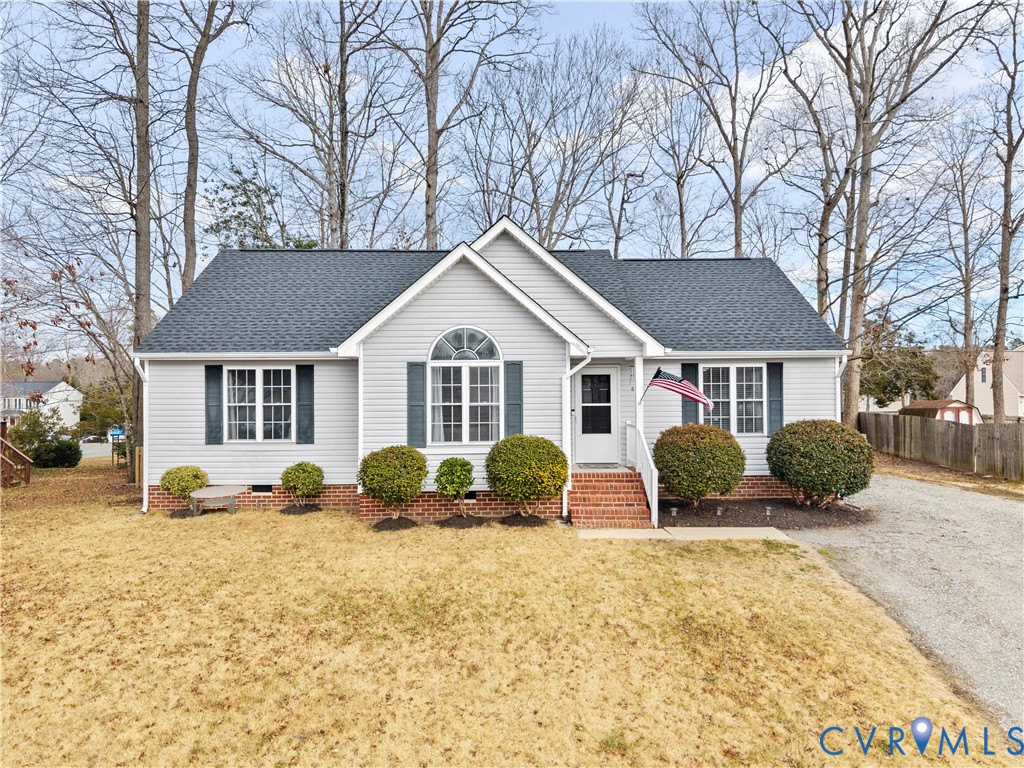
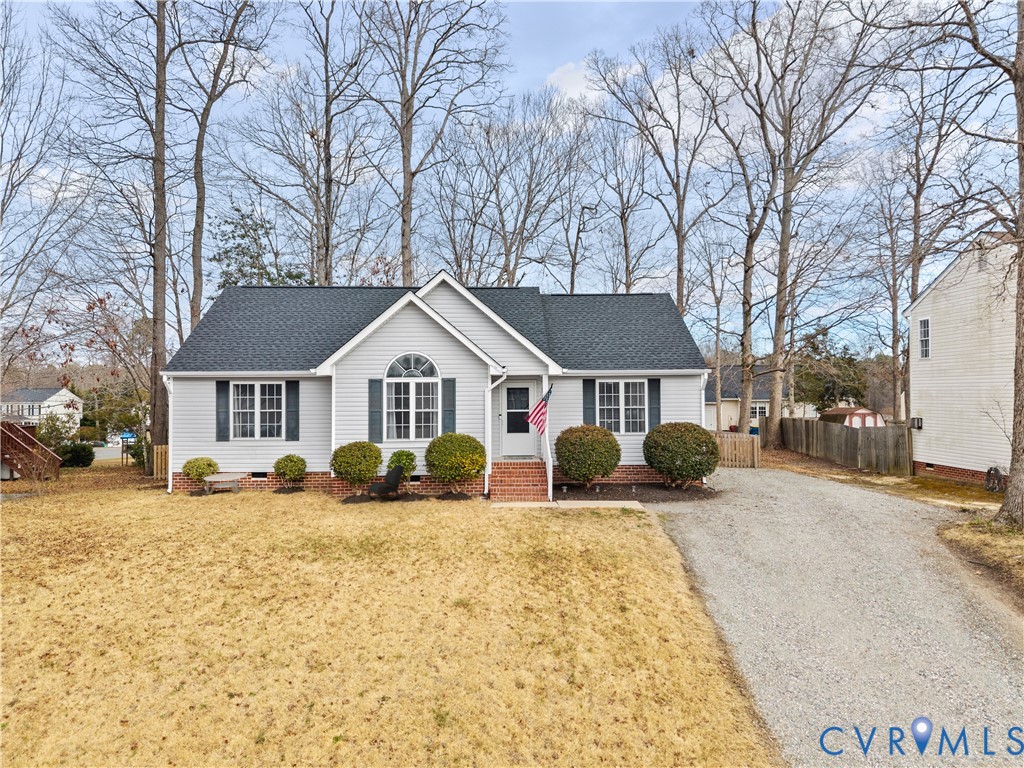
lounge chair: none [407,474,457,529] -> present [368,465,405,502]

